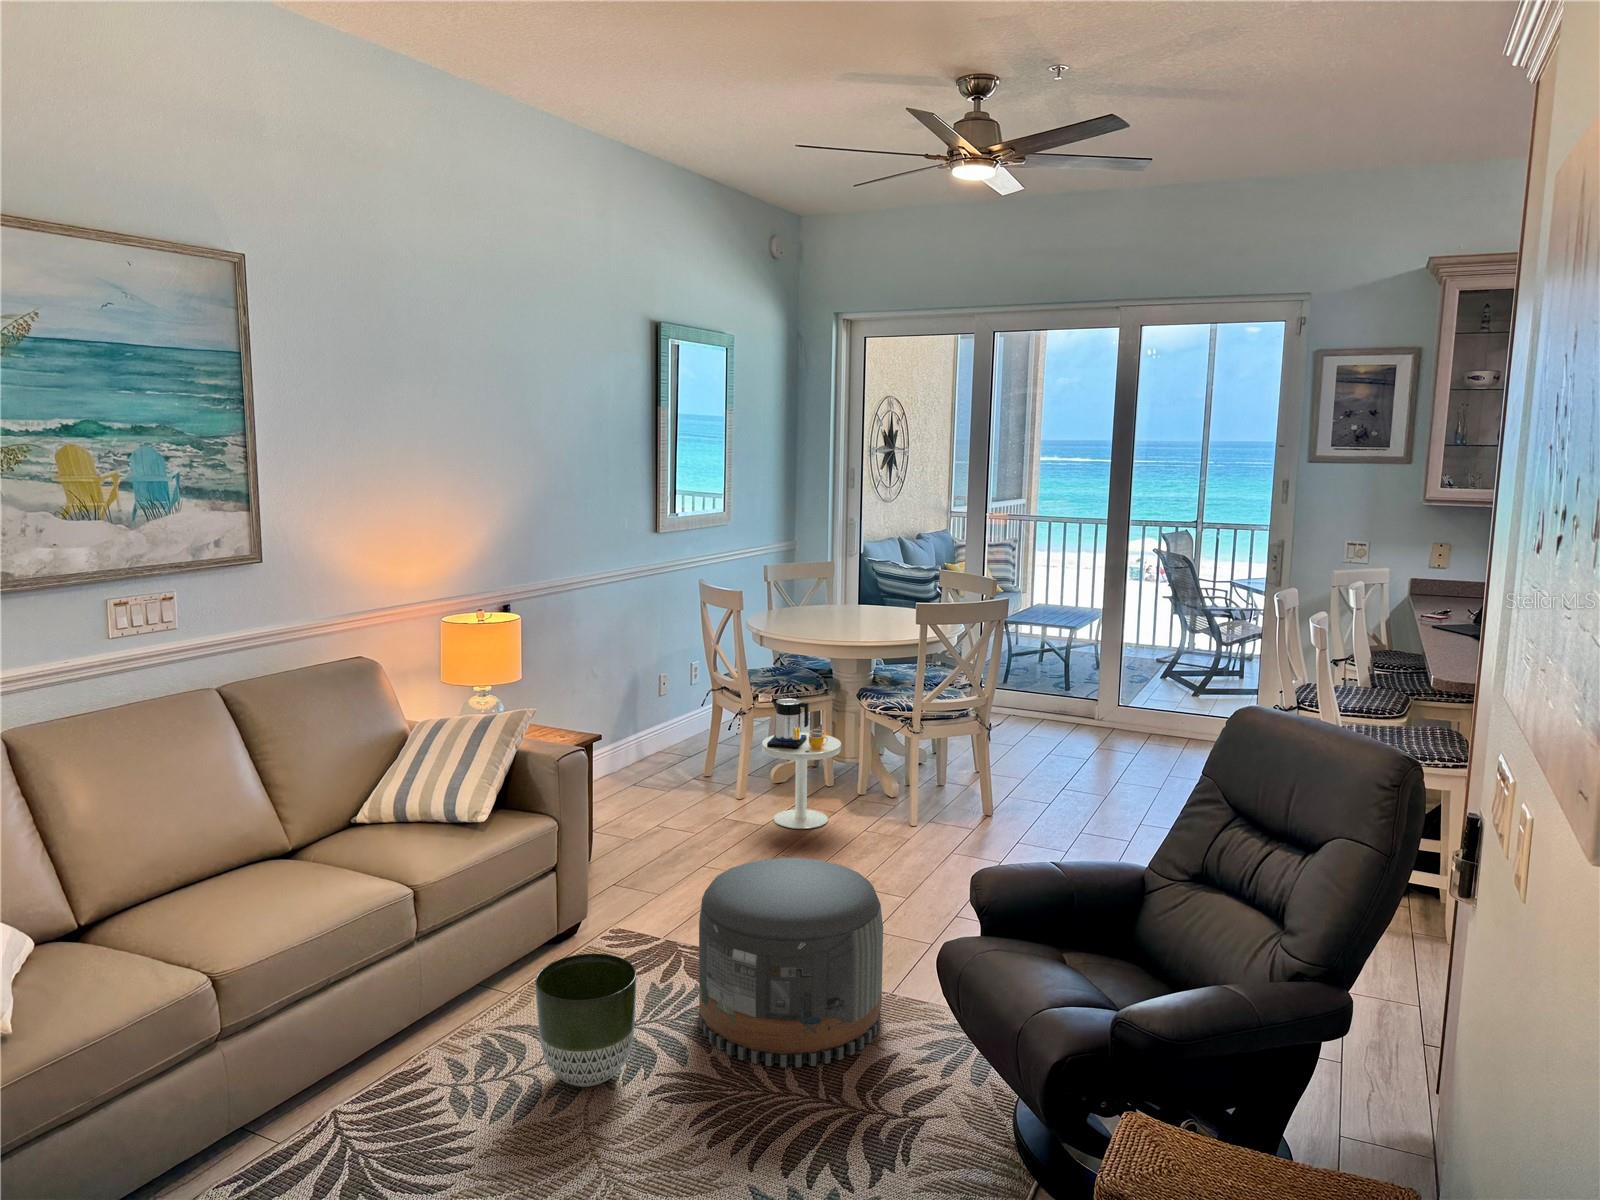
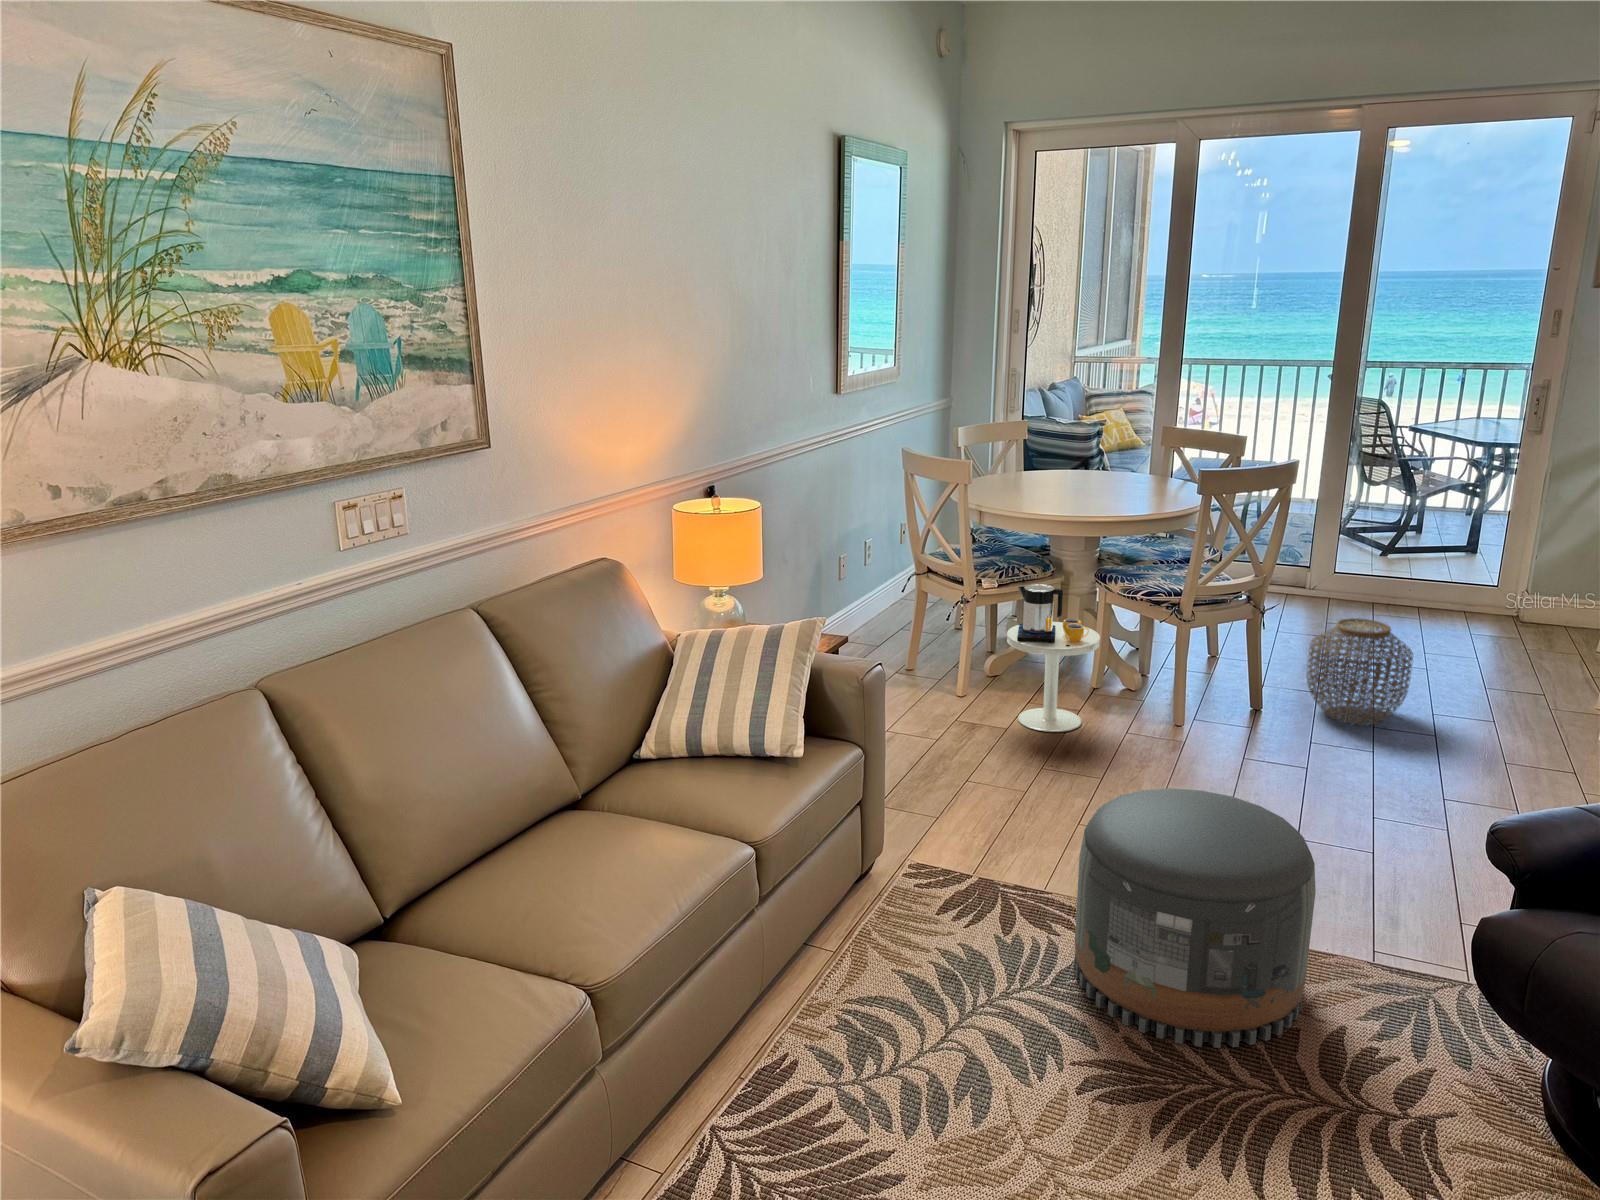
woven basket: none [1028,737,1113,831] -> present [1307,618,1413,725]
planter: present [535,954,637,1087] -> none [933,922,1058,1084]

